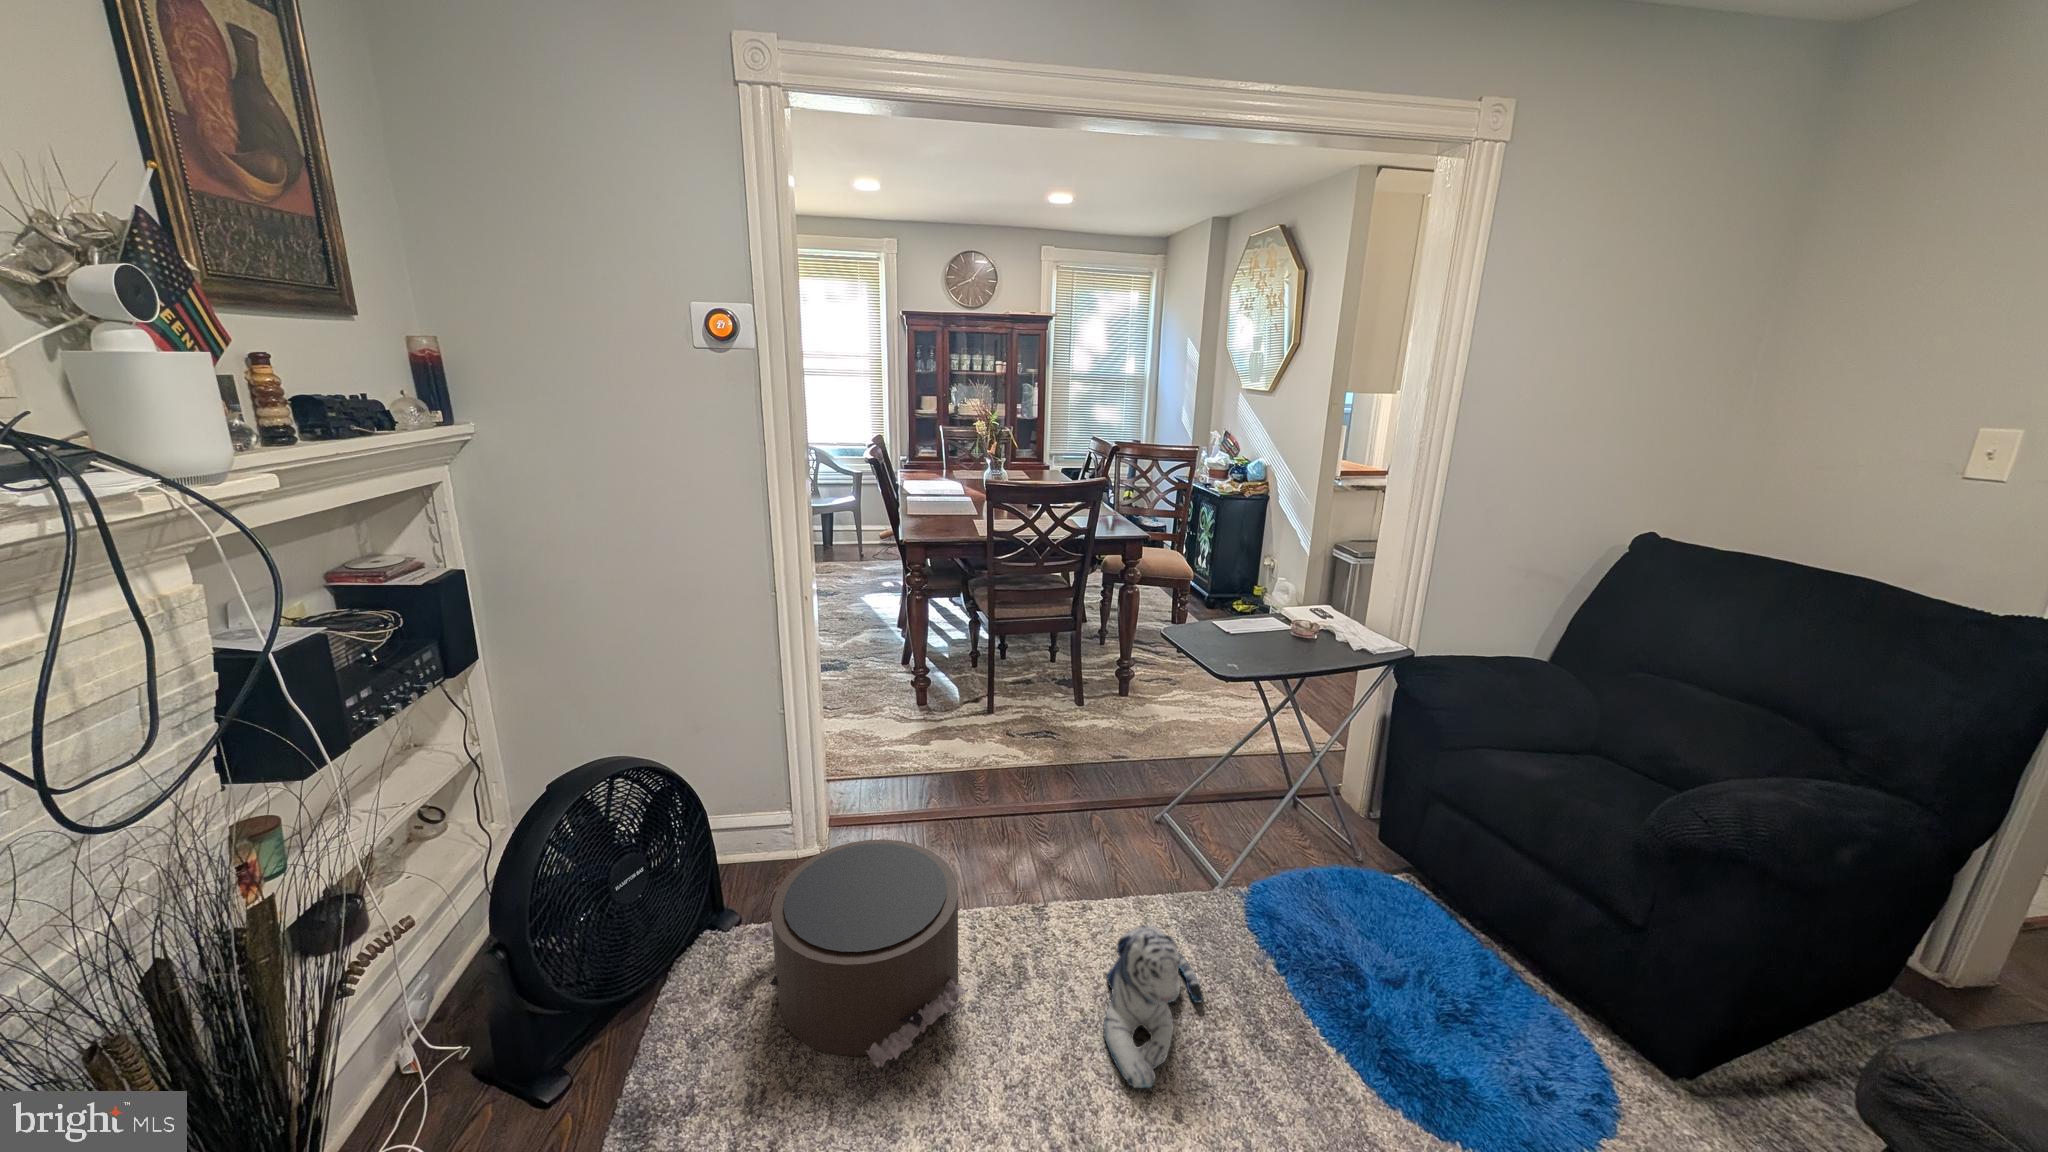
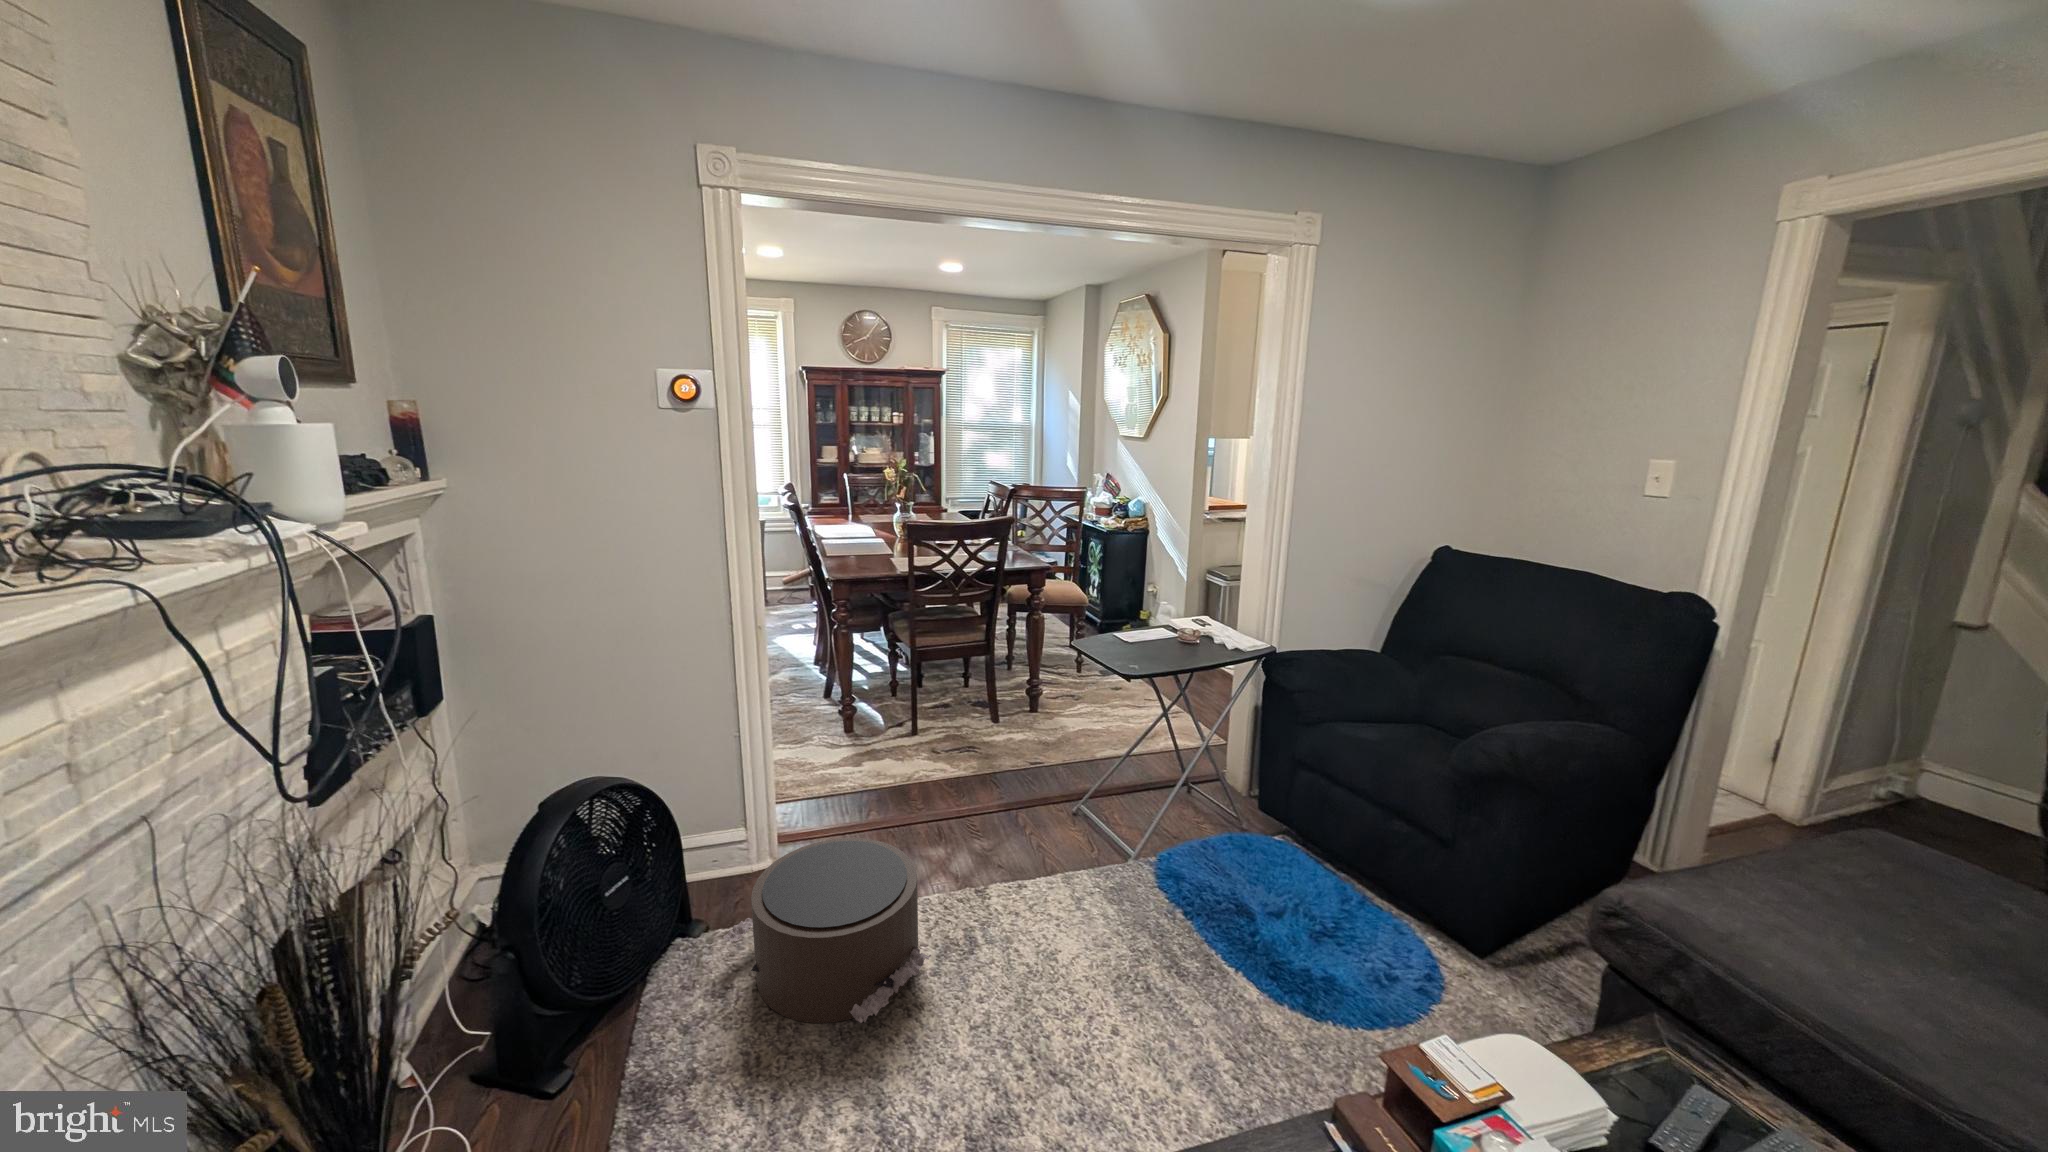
plush toy: present [1103,925,1203,1088] -> none [1045,887,1127,1014]

